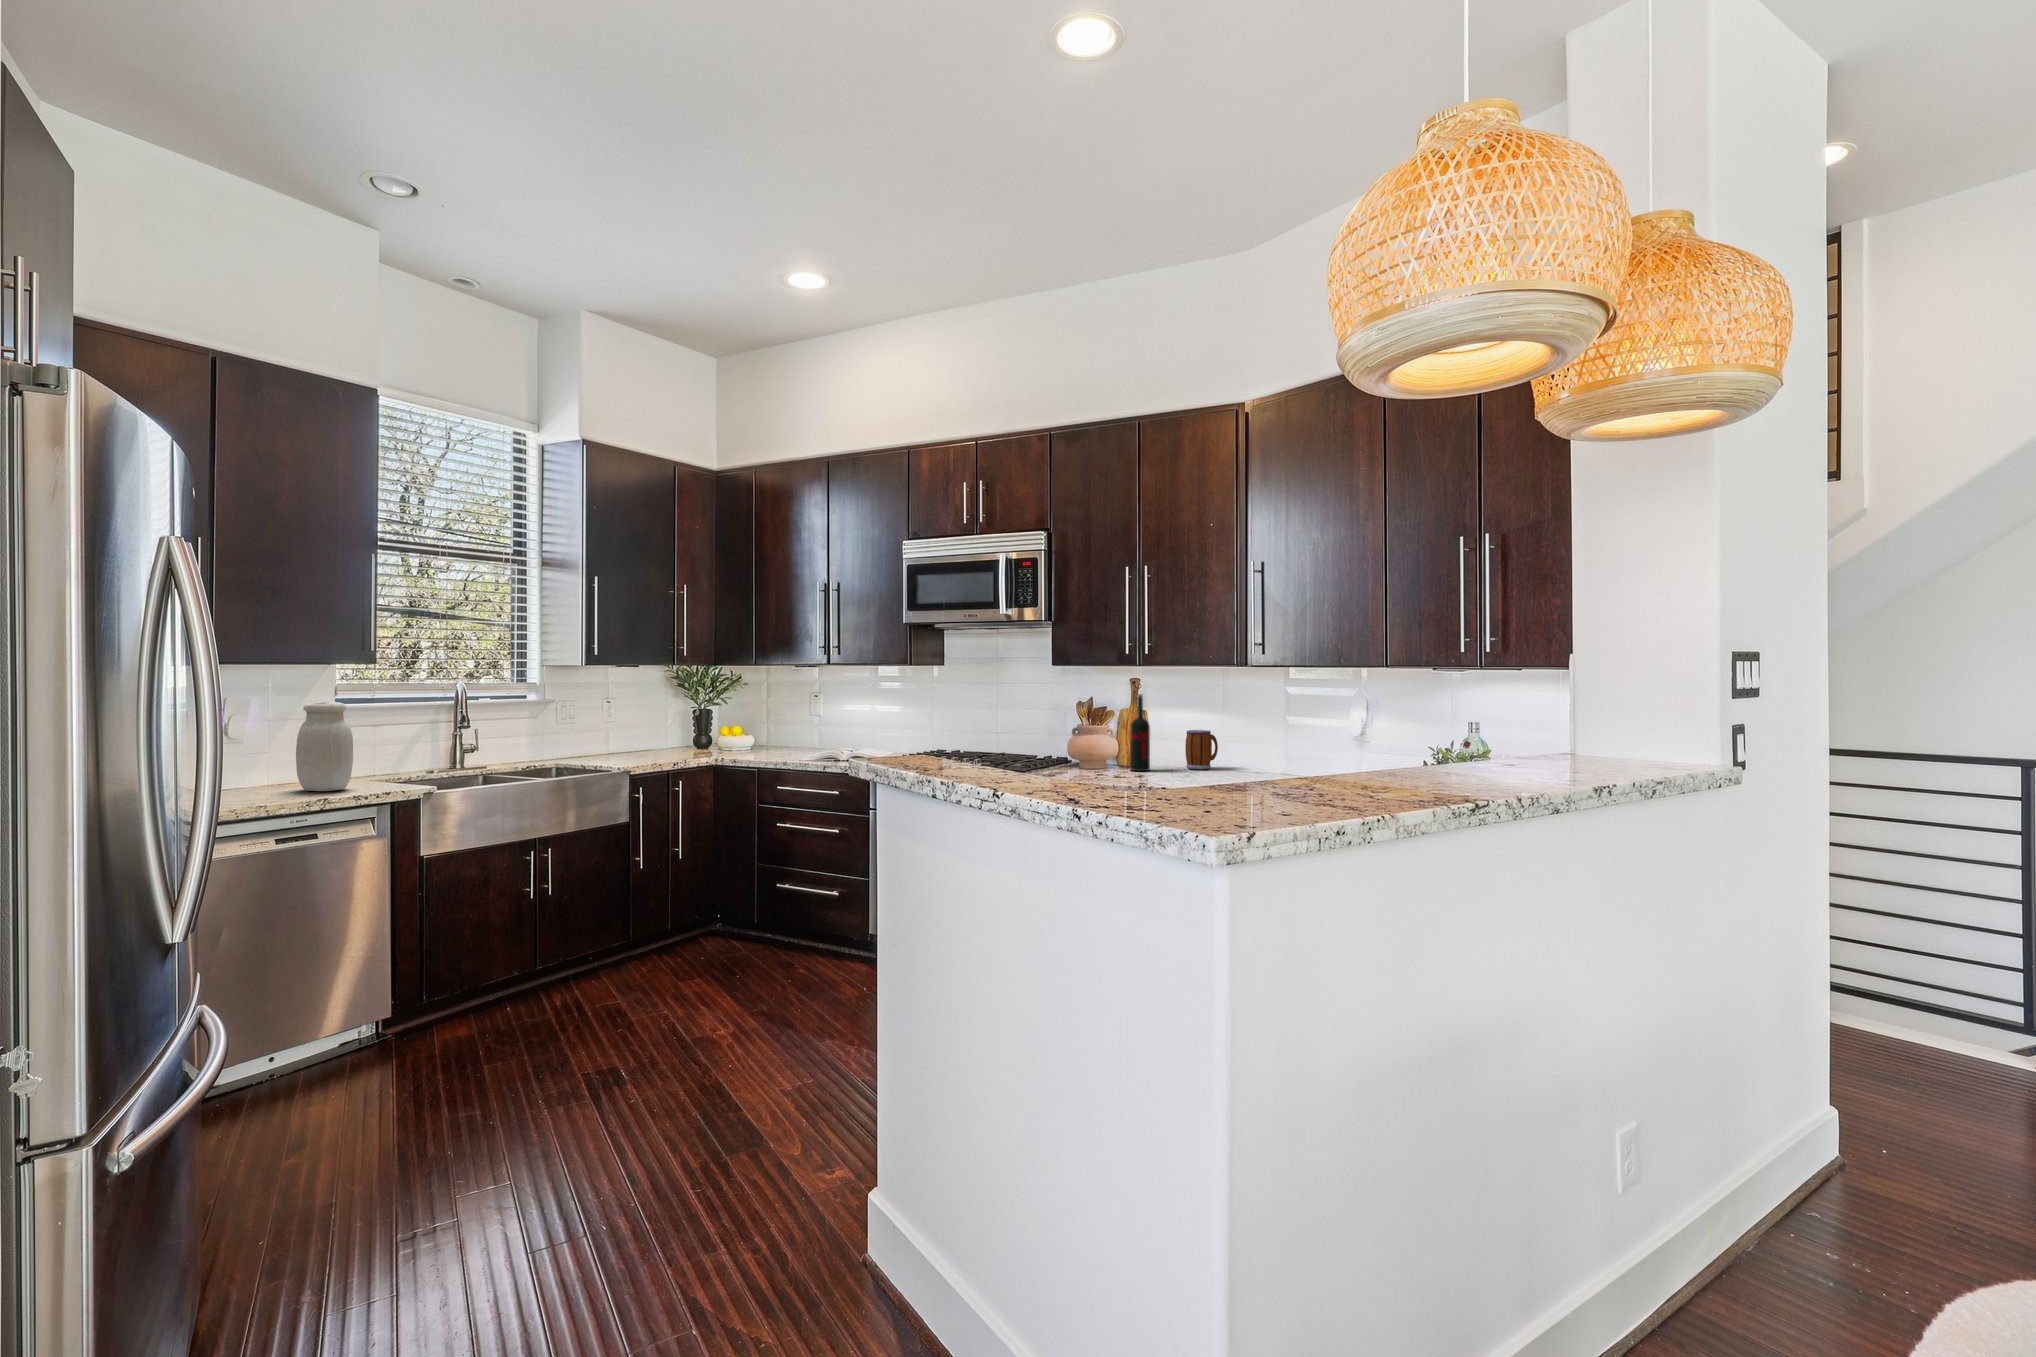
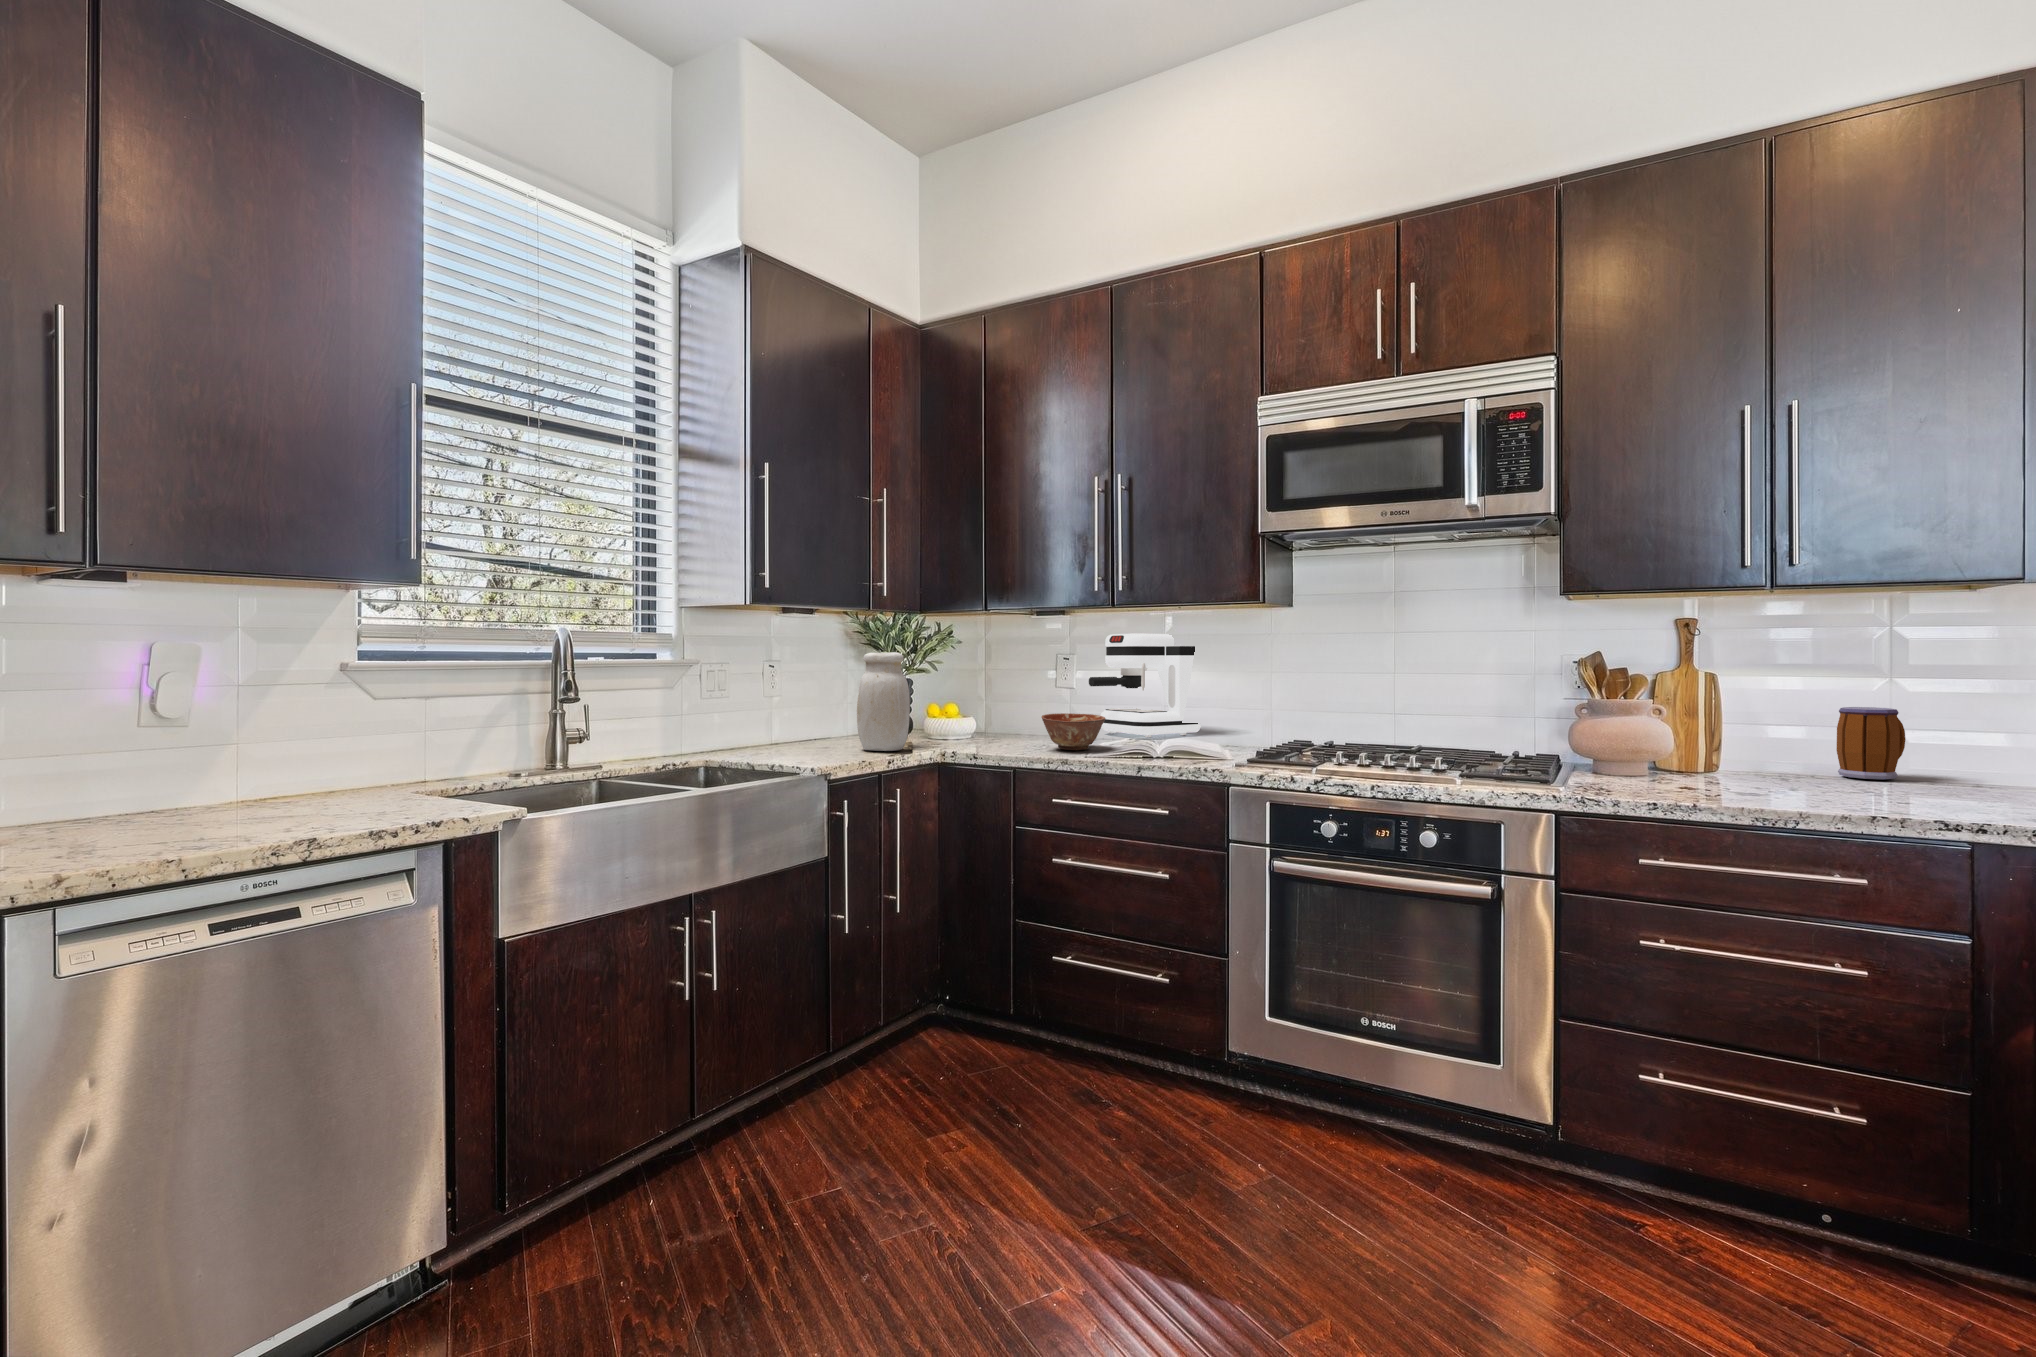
coffee maker: none [821,680,897,749] -> present [1089,634,1201,737]
wine bottle: present [1130,694,1150,771] -> none [1739,641,1791,783]
jar: present [296,702,353,791] -> present [857,652,910,751]
ceramic bowl: none [778,733,820,757] -> present [1042,713,1106,750]

